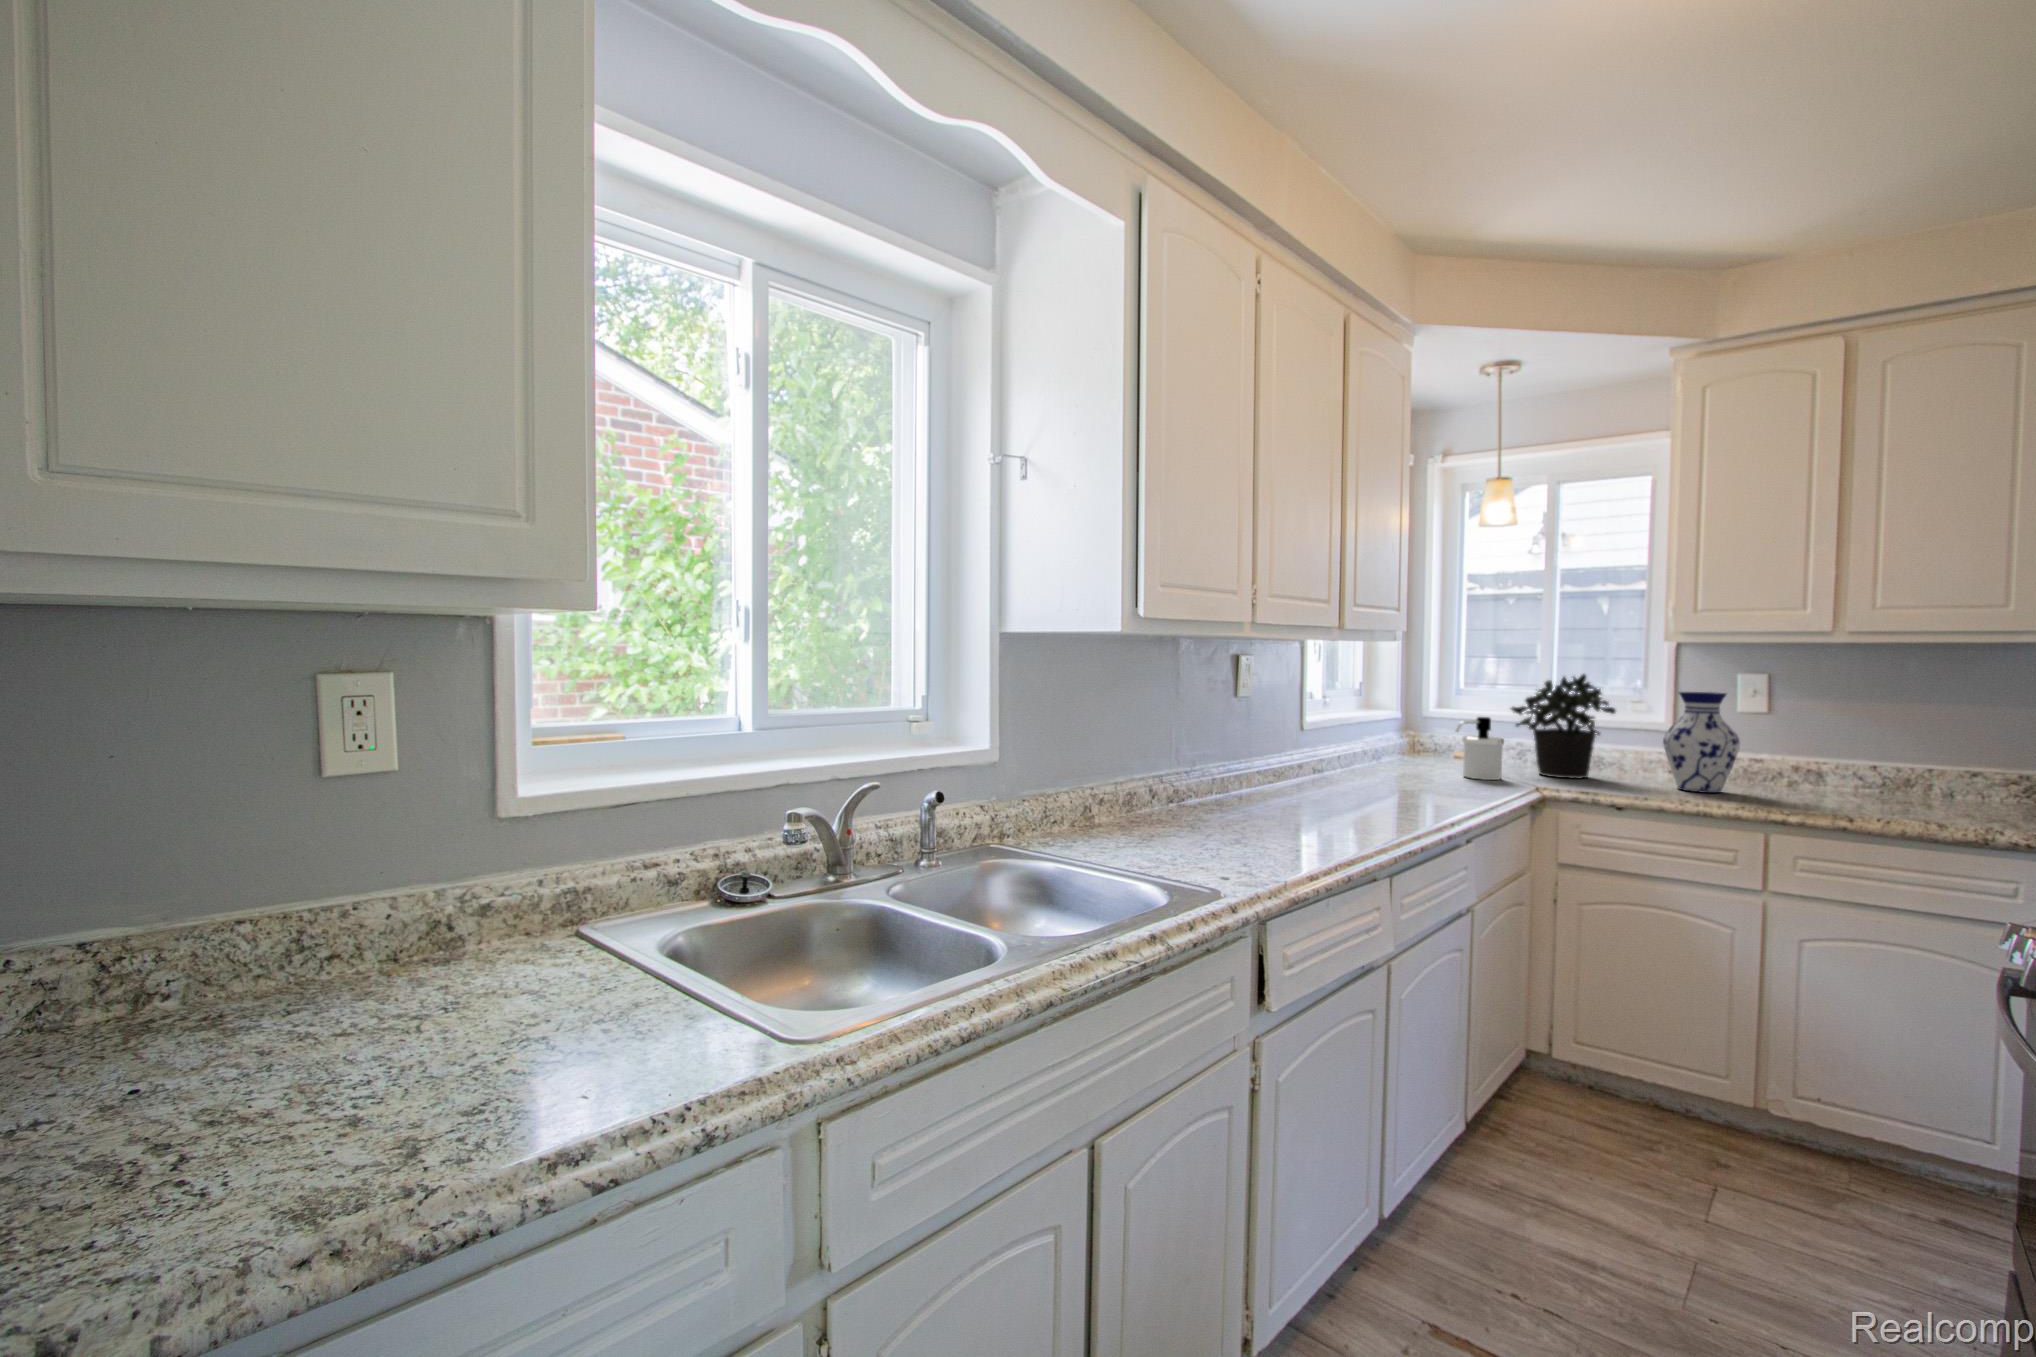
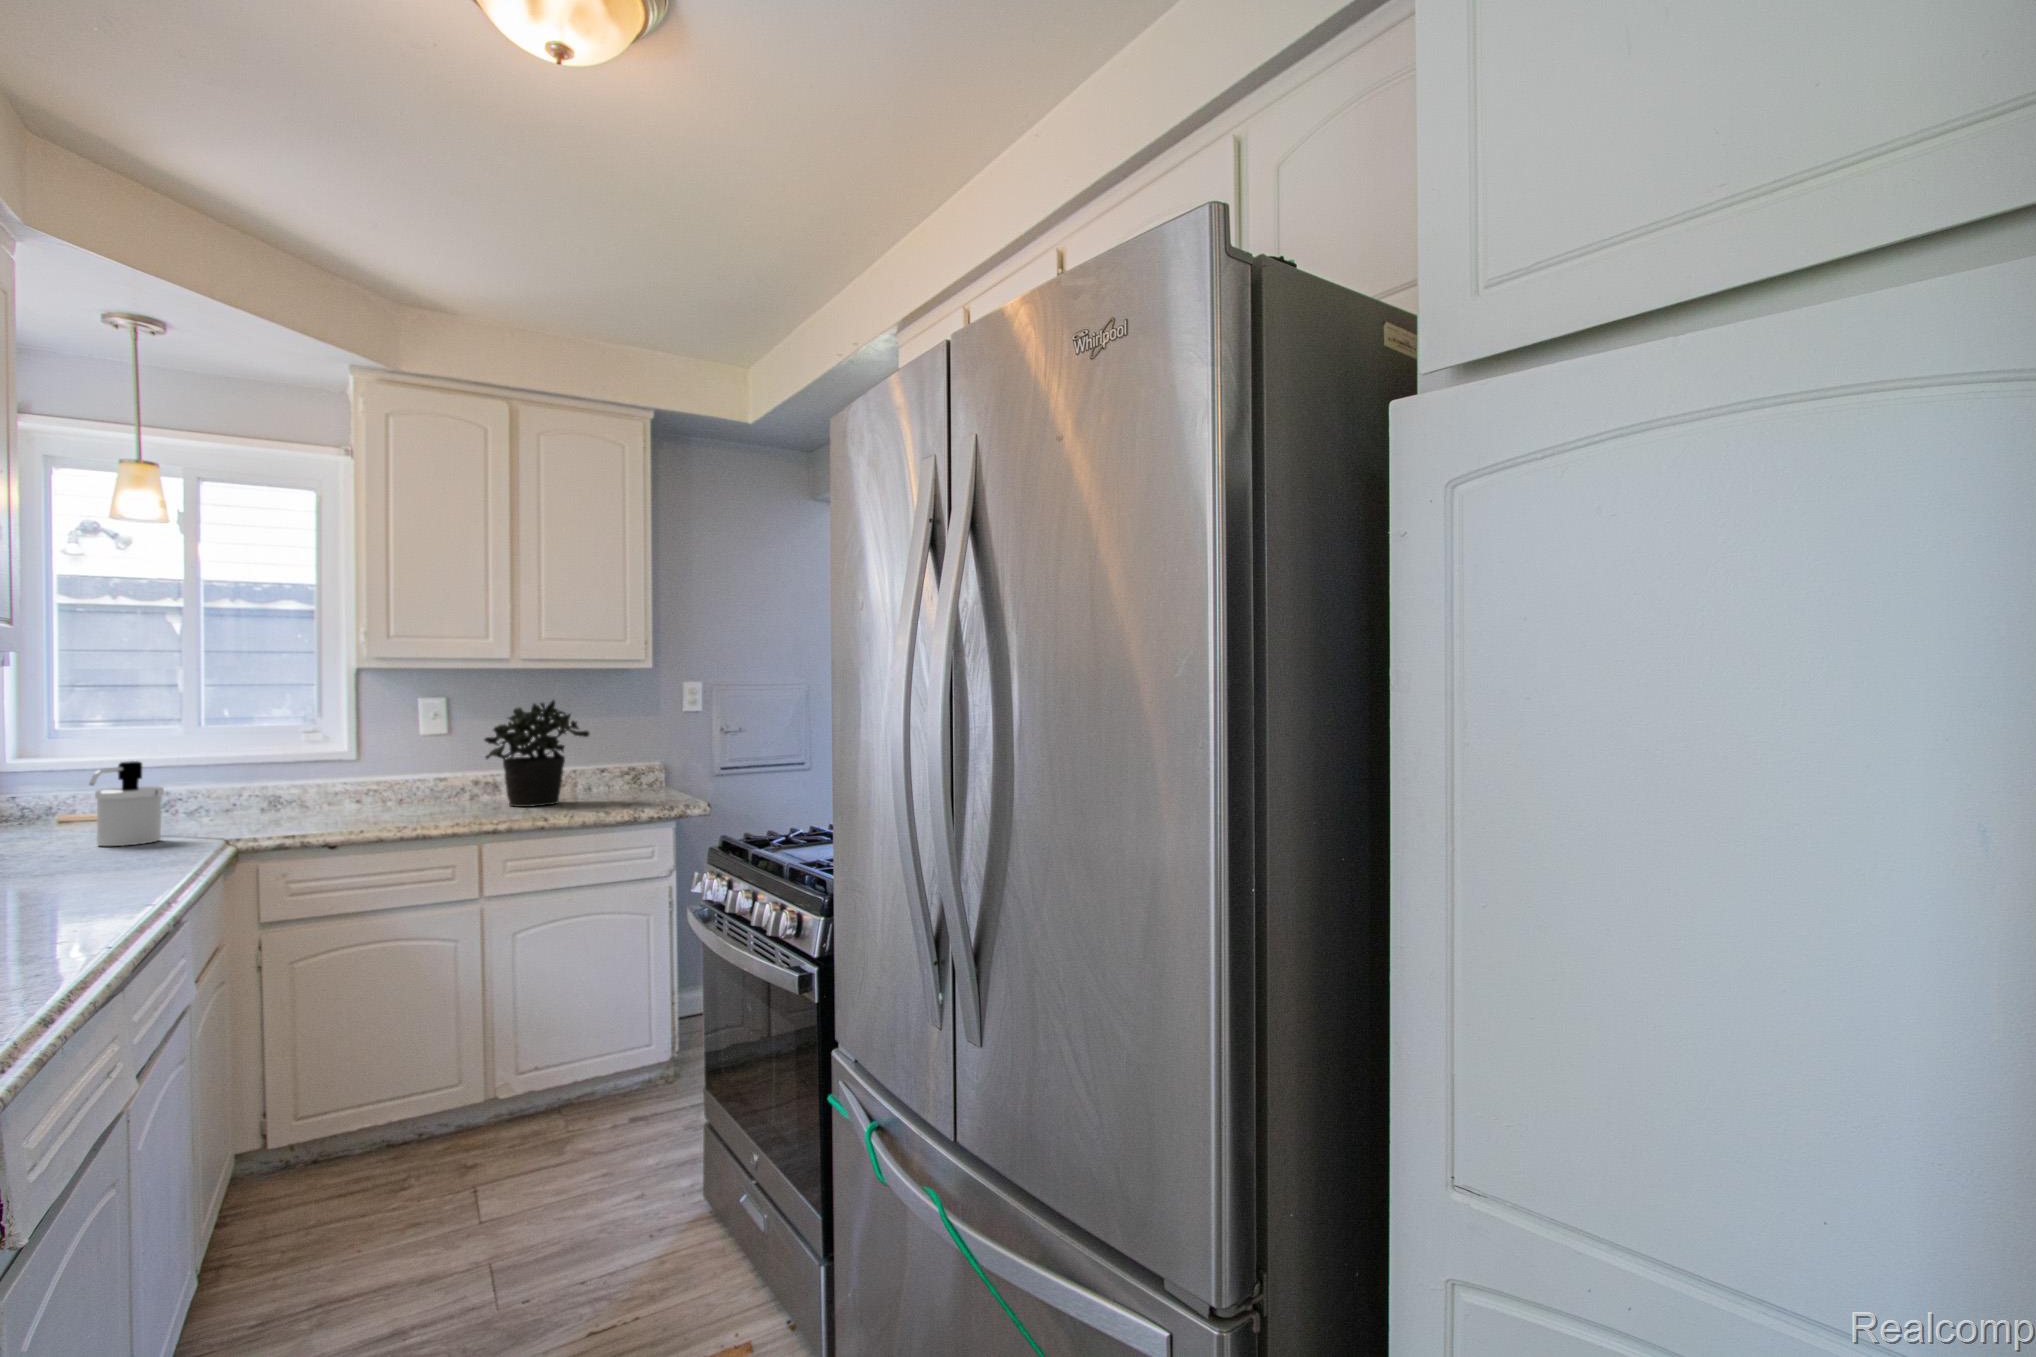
potted plant: present [1511,674,1616,779] -> present [485,700,589,807]
vase: present [1663,692,1740,793] -> none [362,716,438,818]

